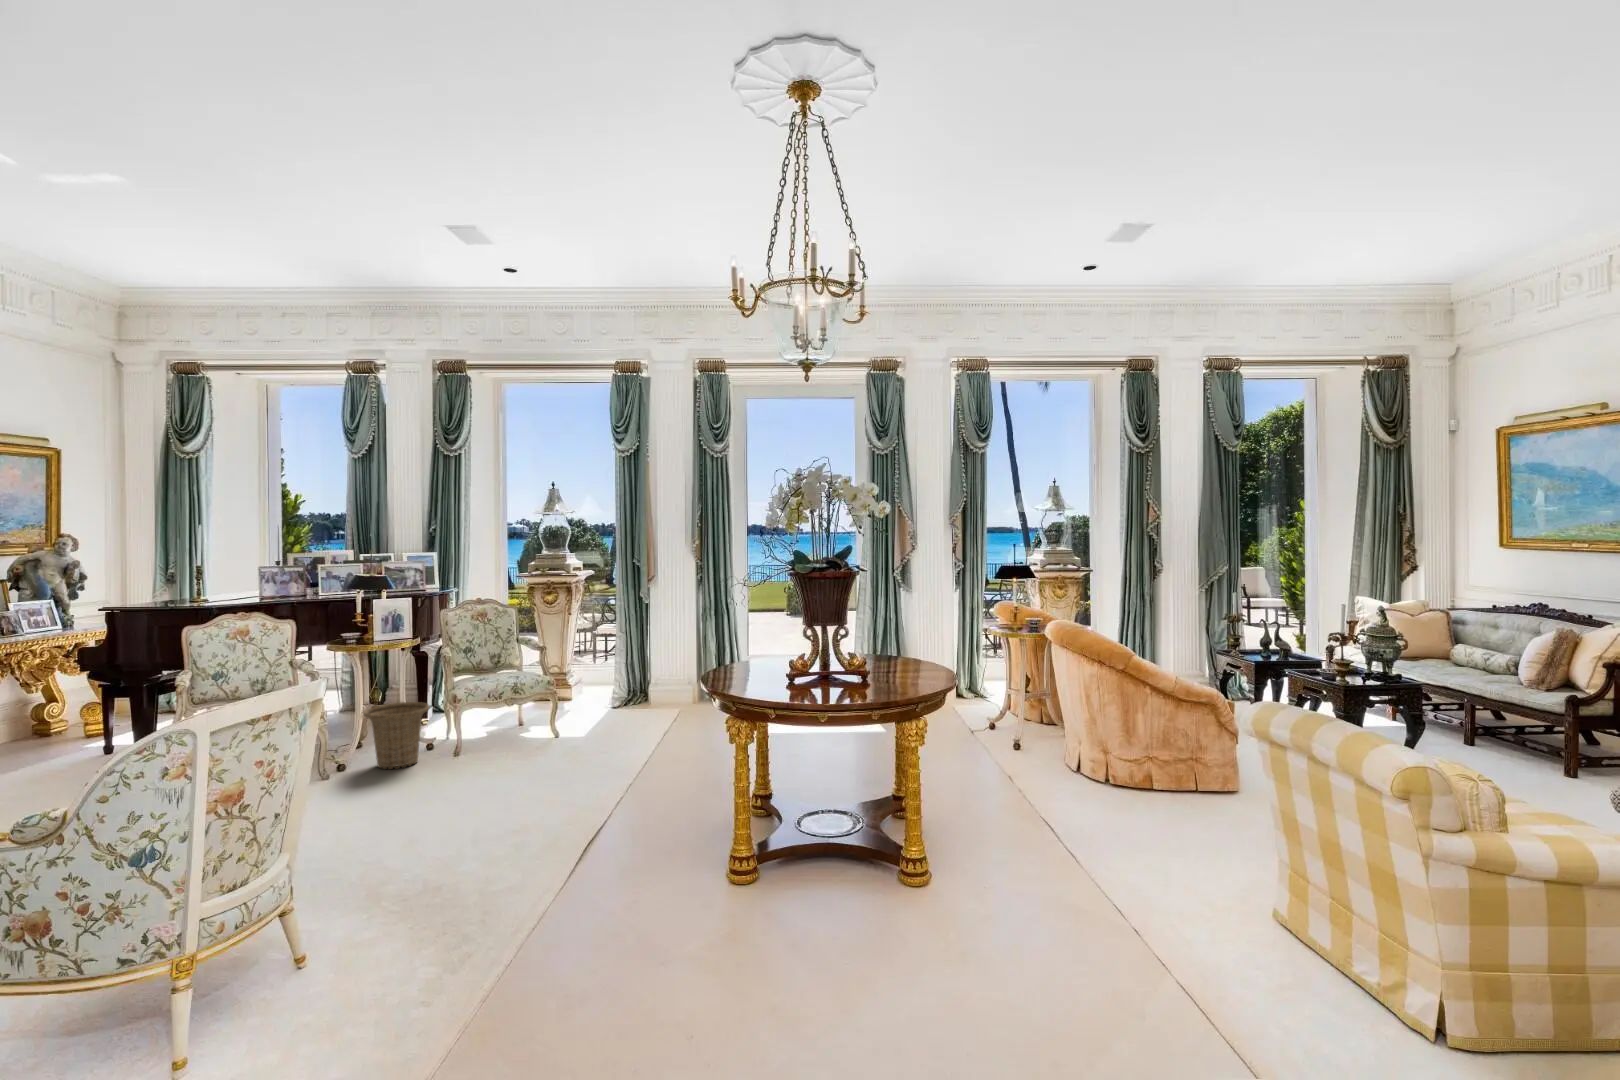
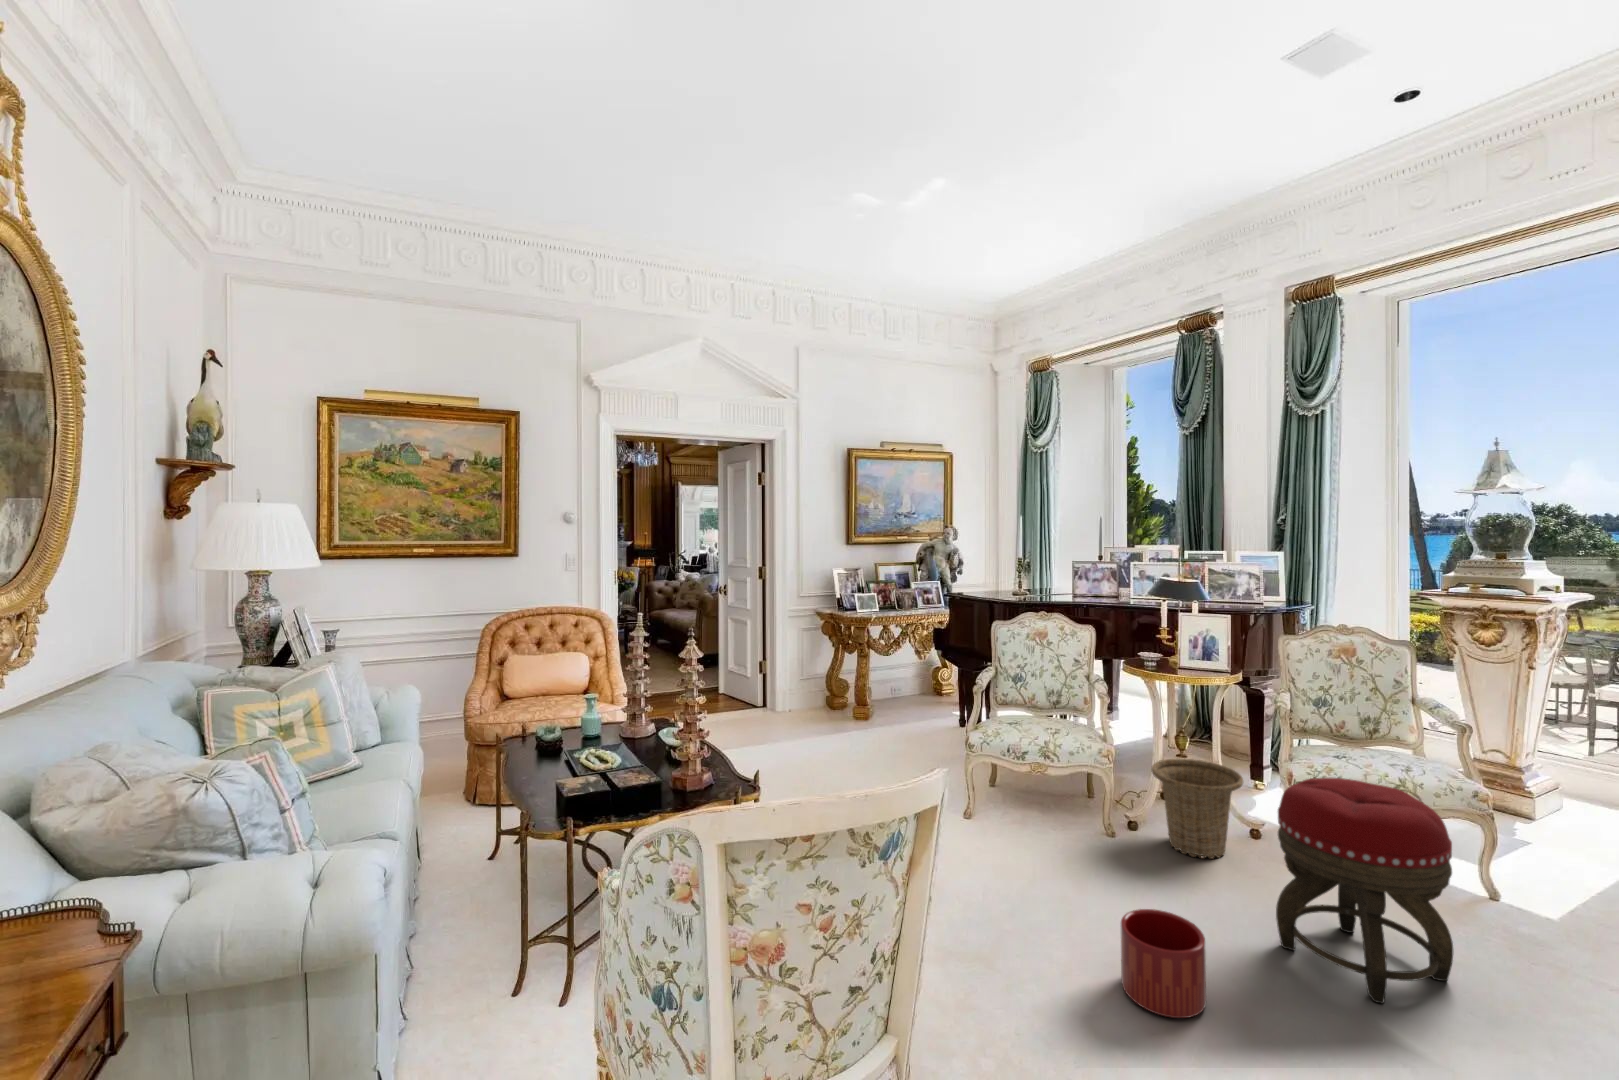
footstool: none [463,675,548,787] -> present [1276,778,1453,1004]
planter: none [382,773,437,831] -> present [1121,909,1206,1018]

